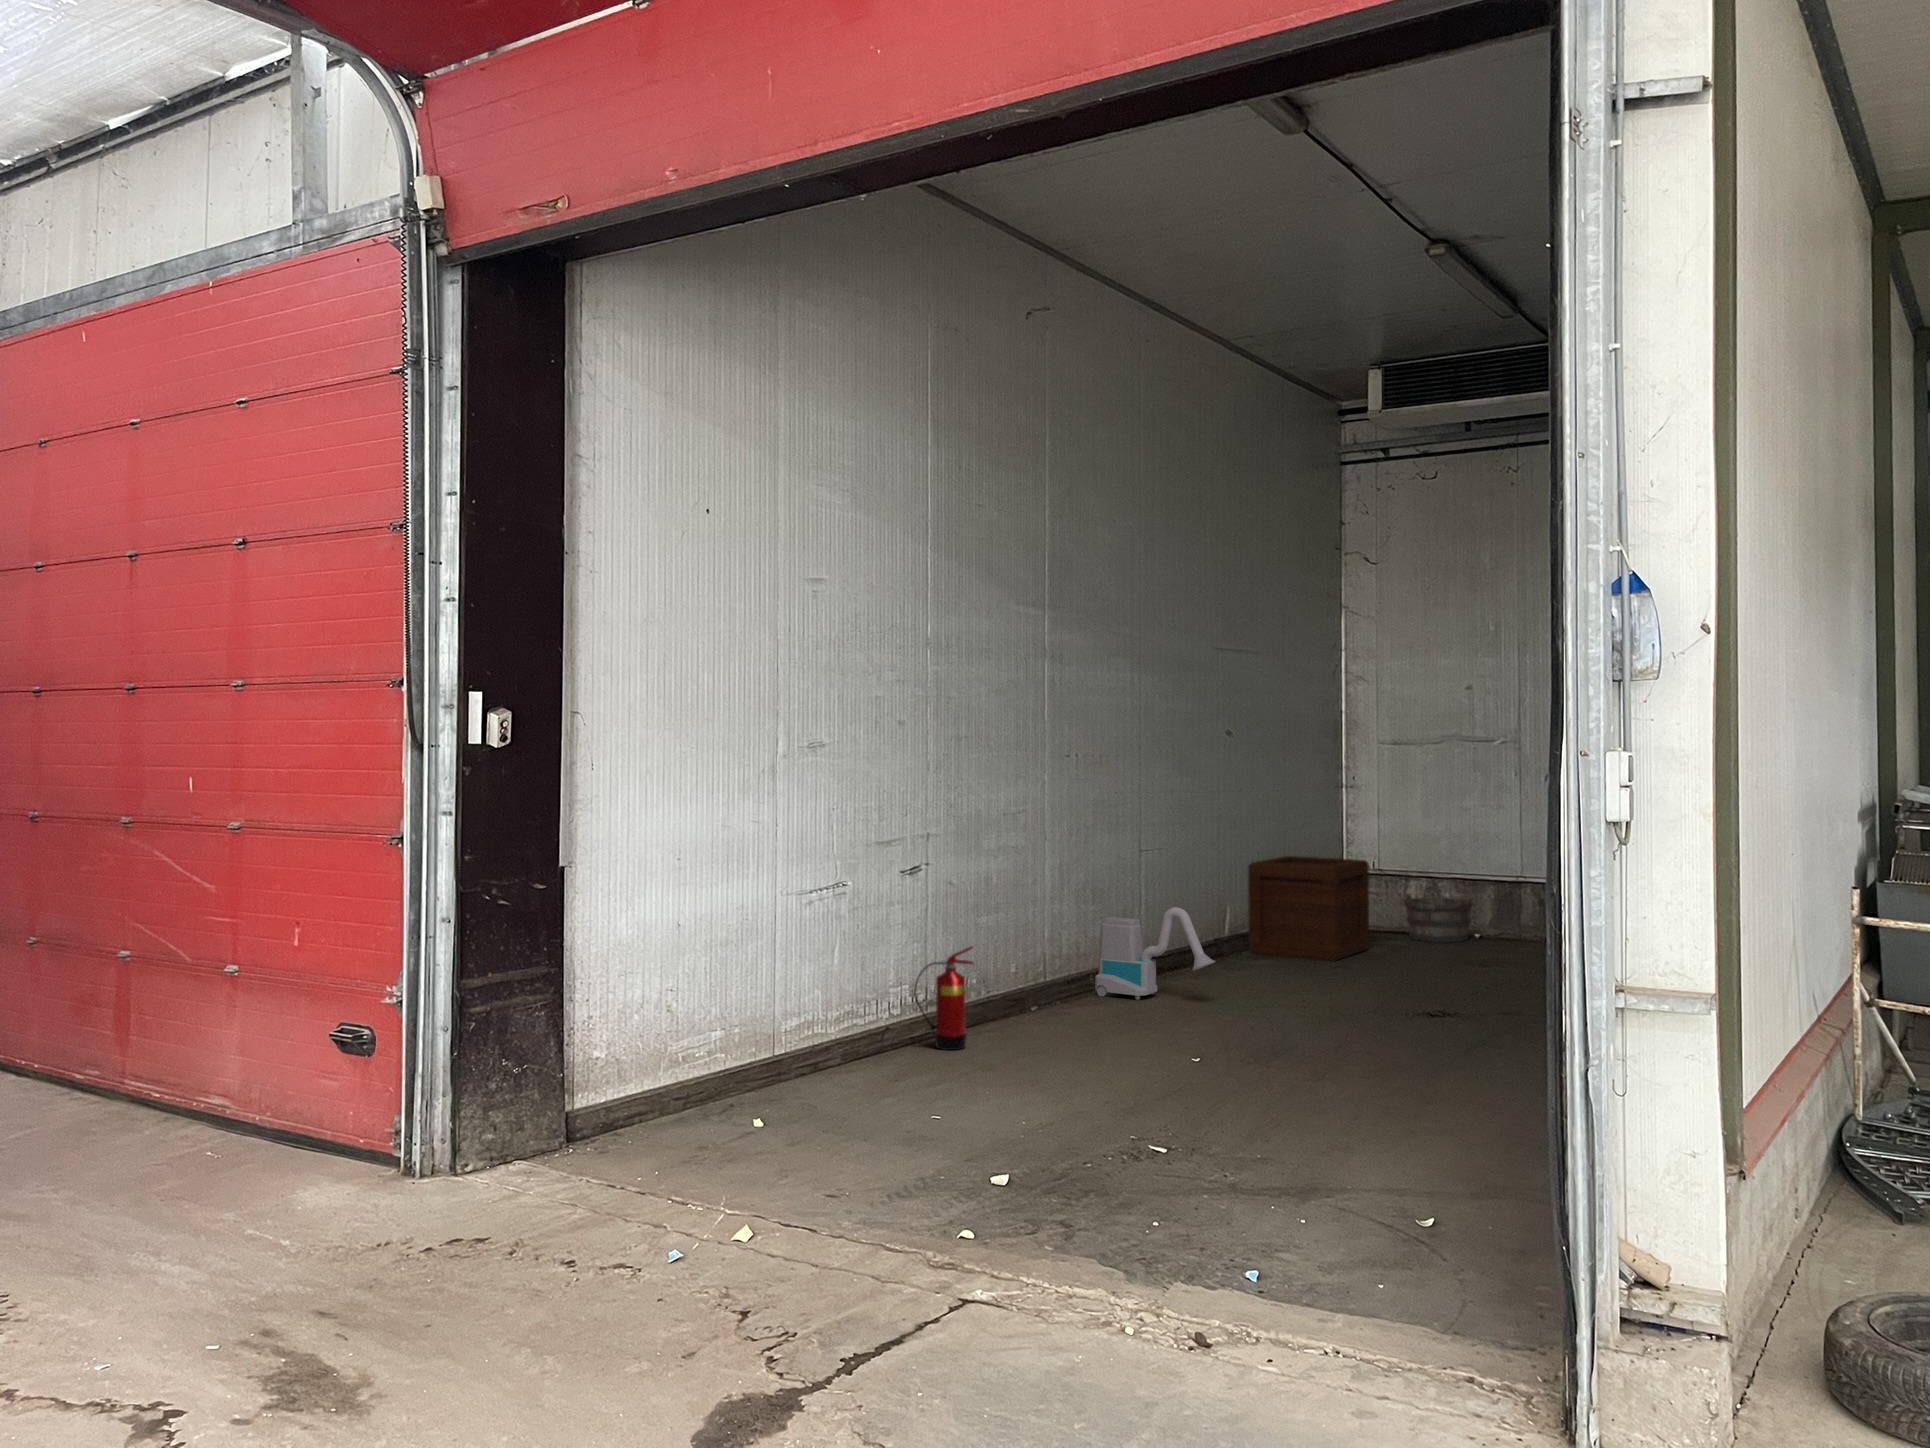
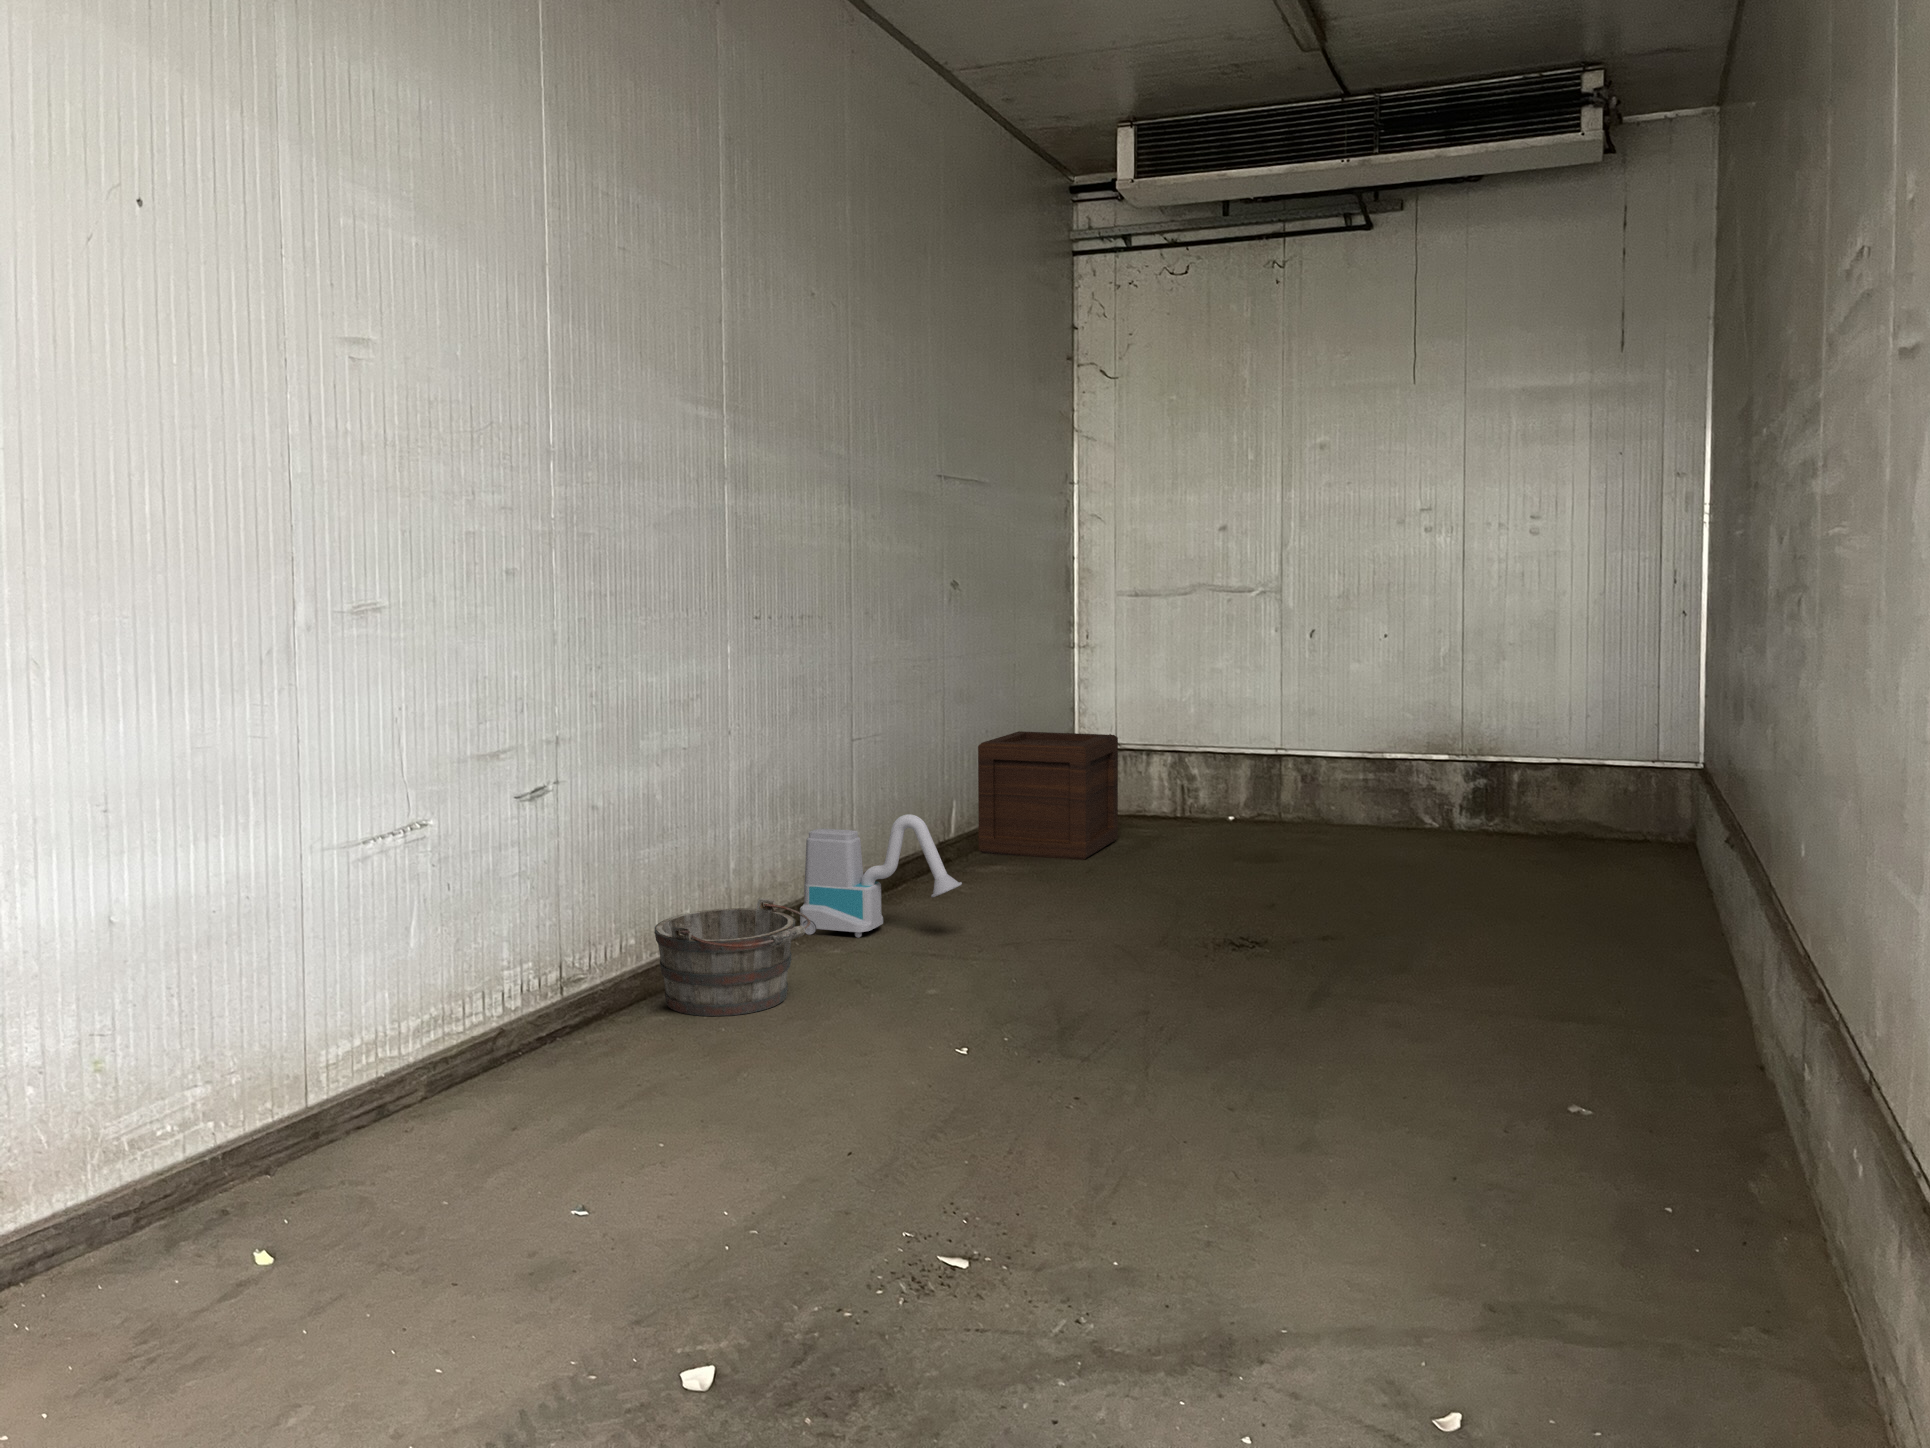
bucket: present [1404,893,1473,942] -> present [654,898,810,1016]
fire extinguisher: present [914,946,973,1050] -> none [543,898,635,1055]

